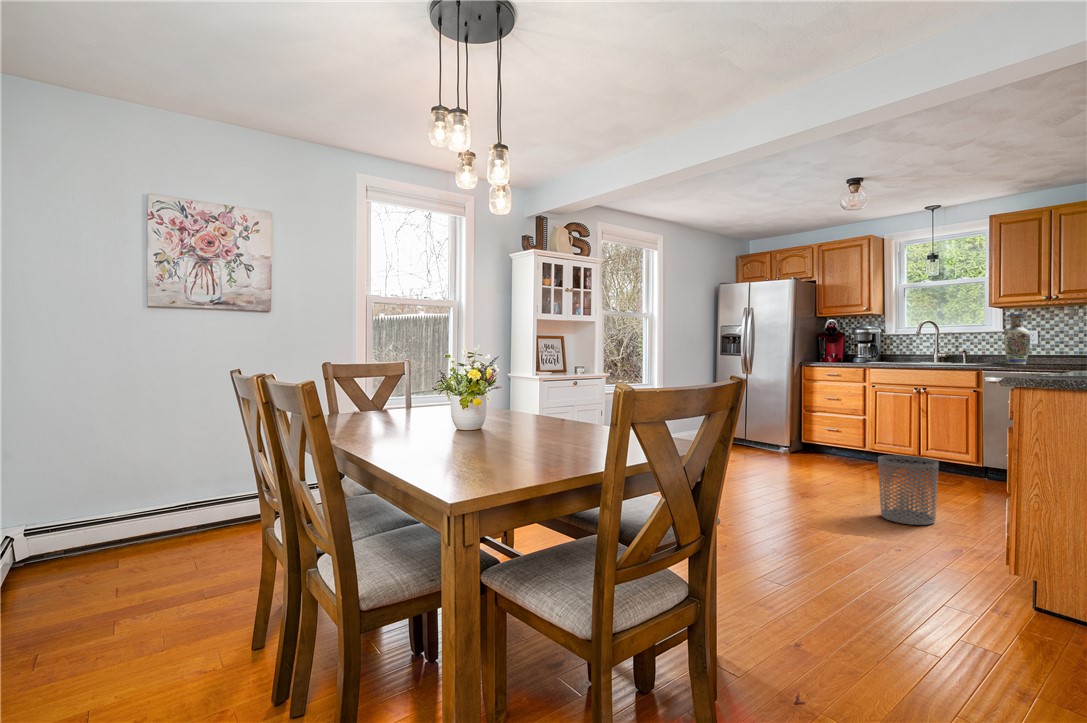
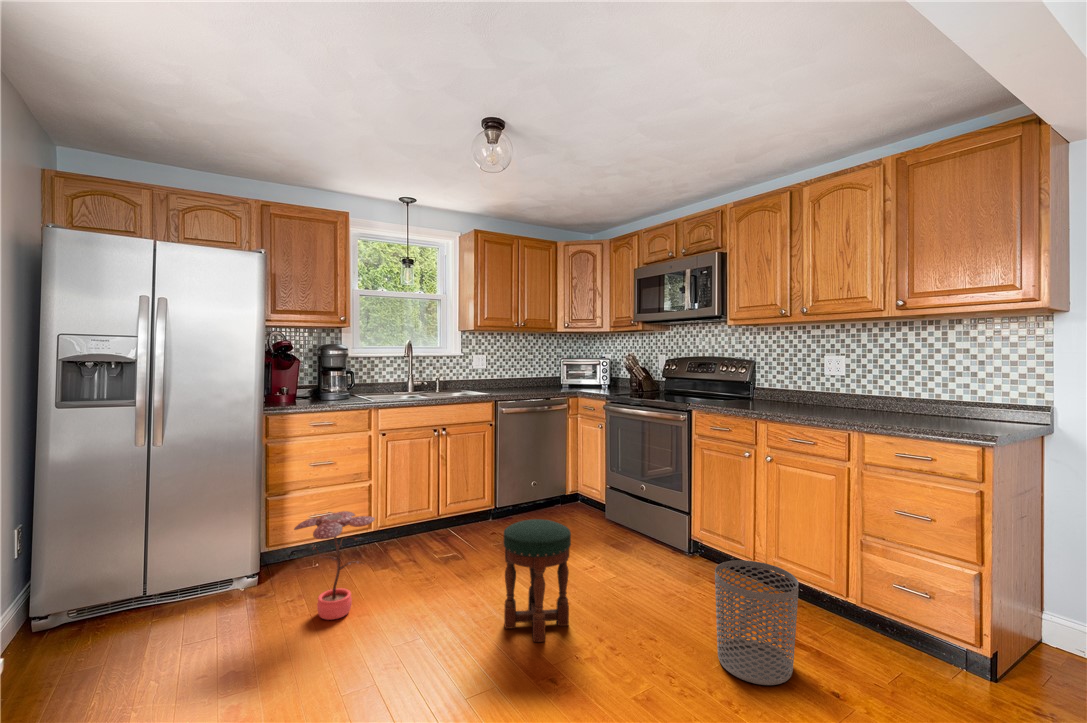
vase: present [1004,314,1030,364] -> none [513,341,535,396]
potted plant: none [773,414,810,466] -> present [294,511,375,620]
stool: none [830,425,877,491] -> present [504,519,571,642]

